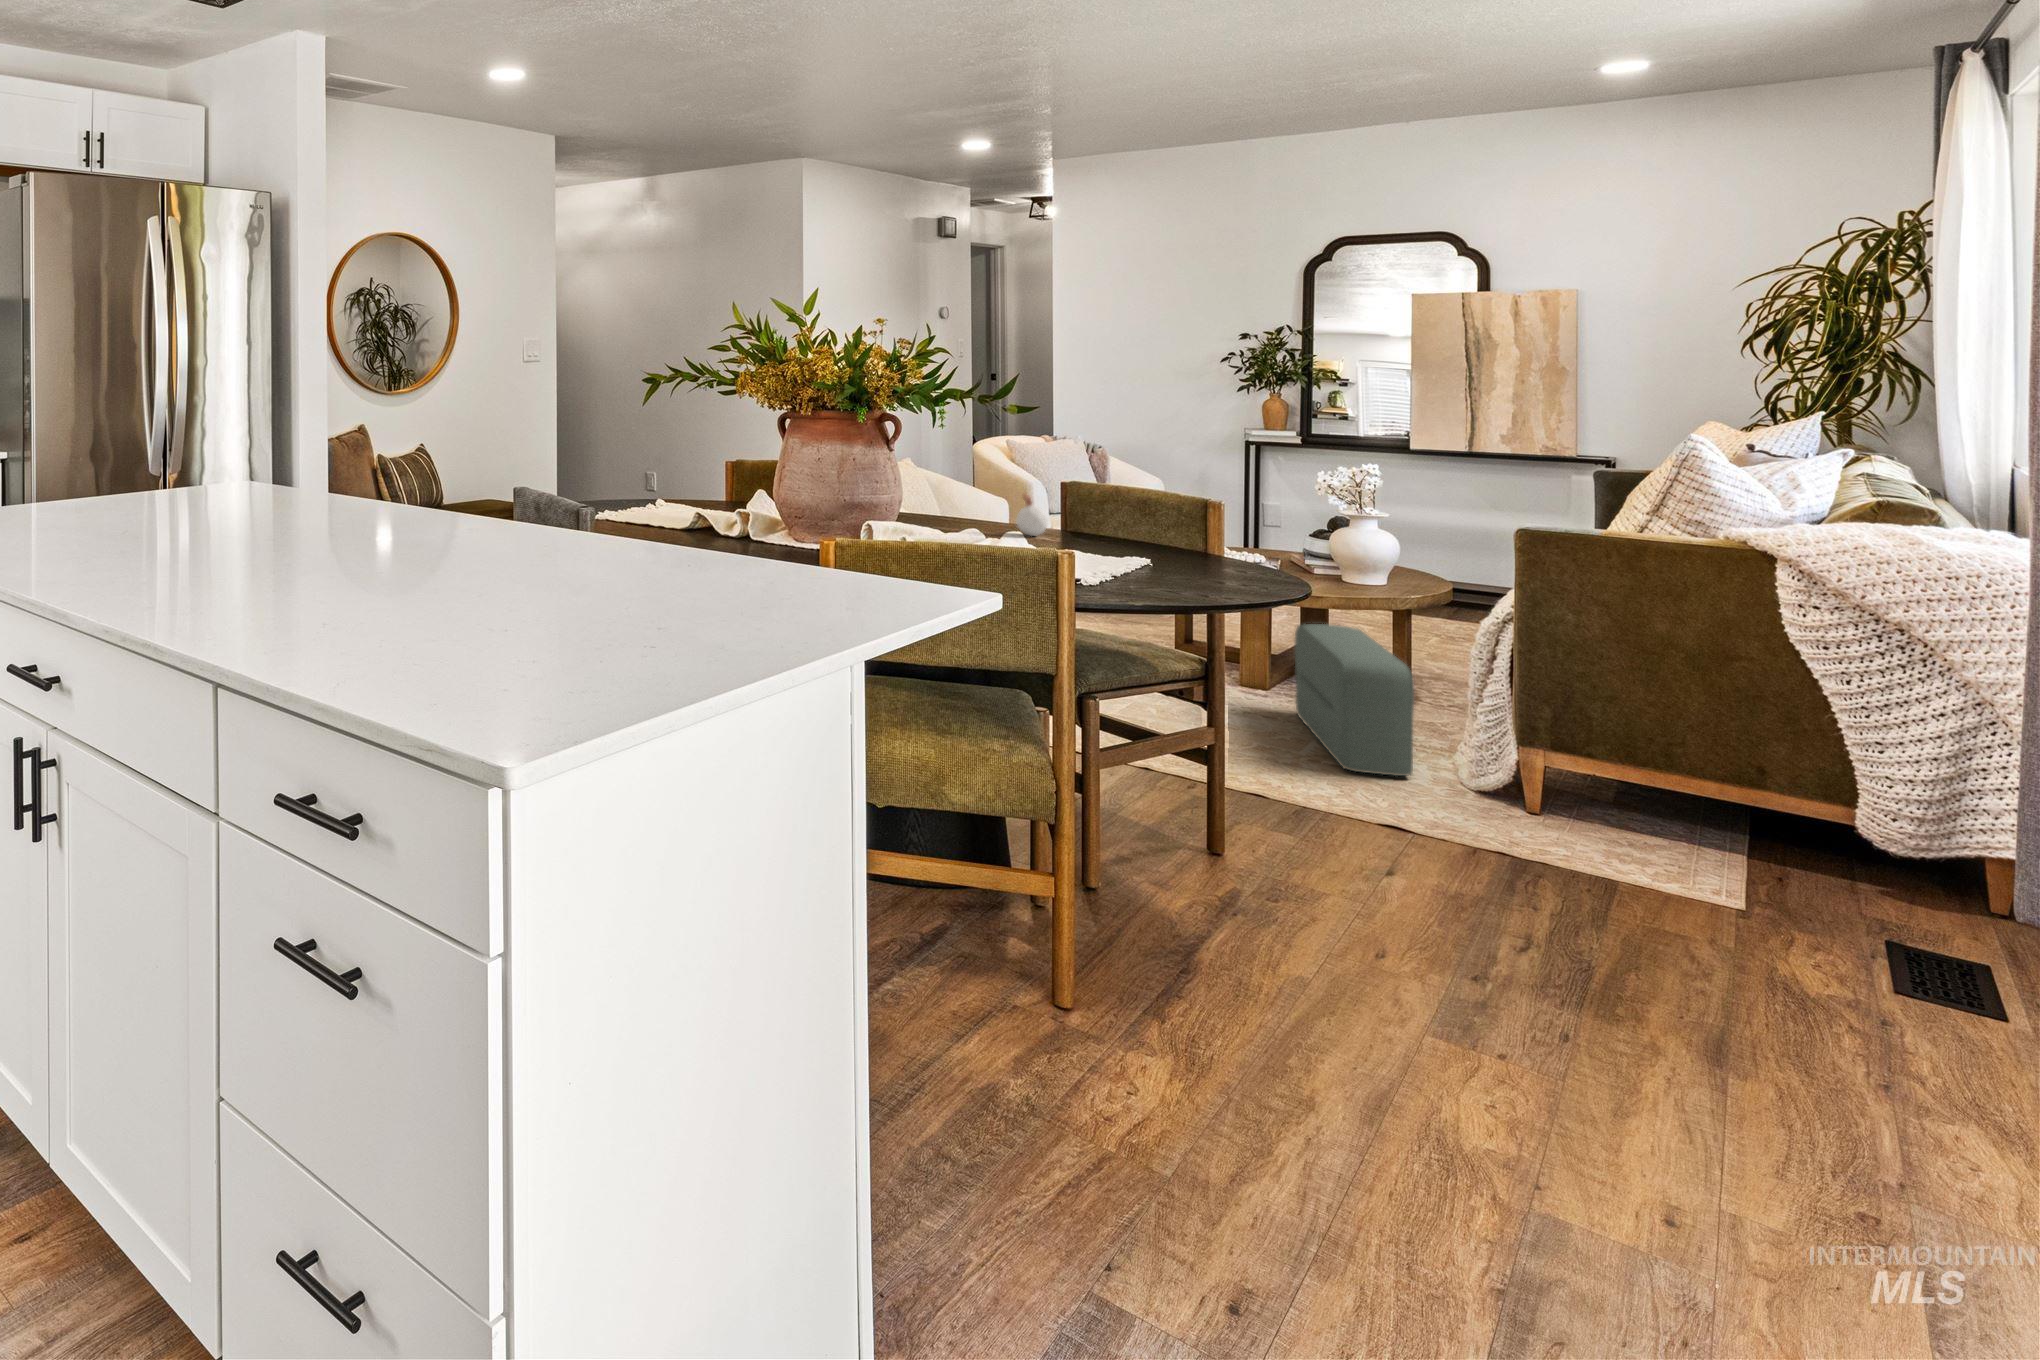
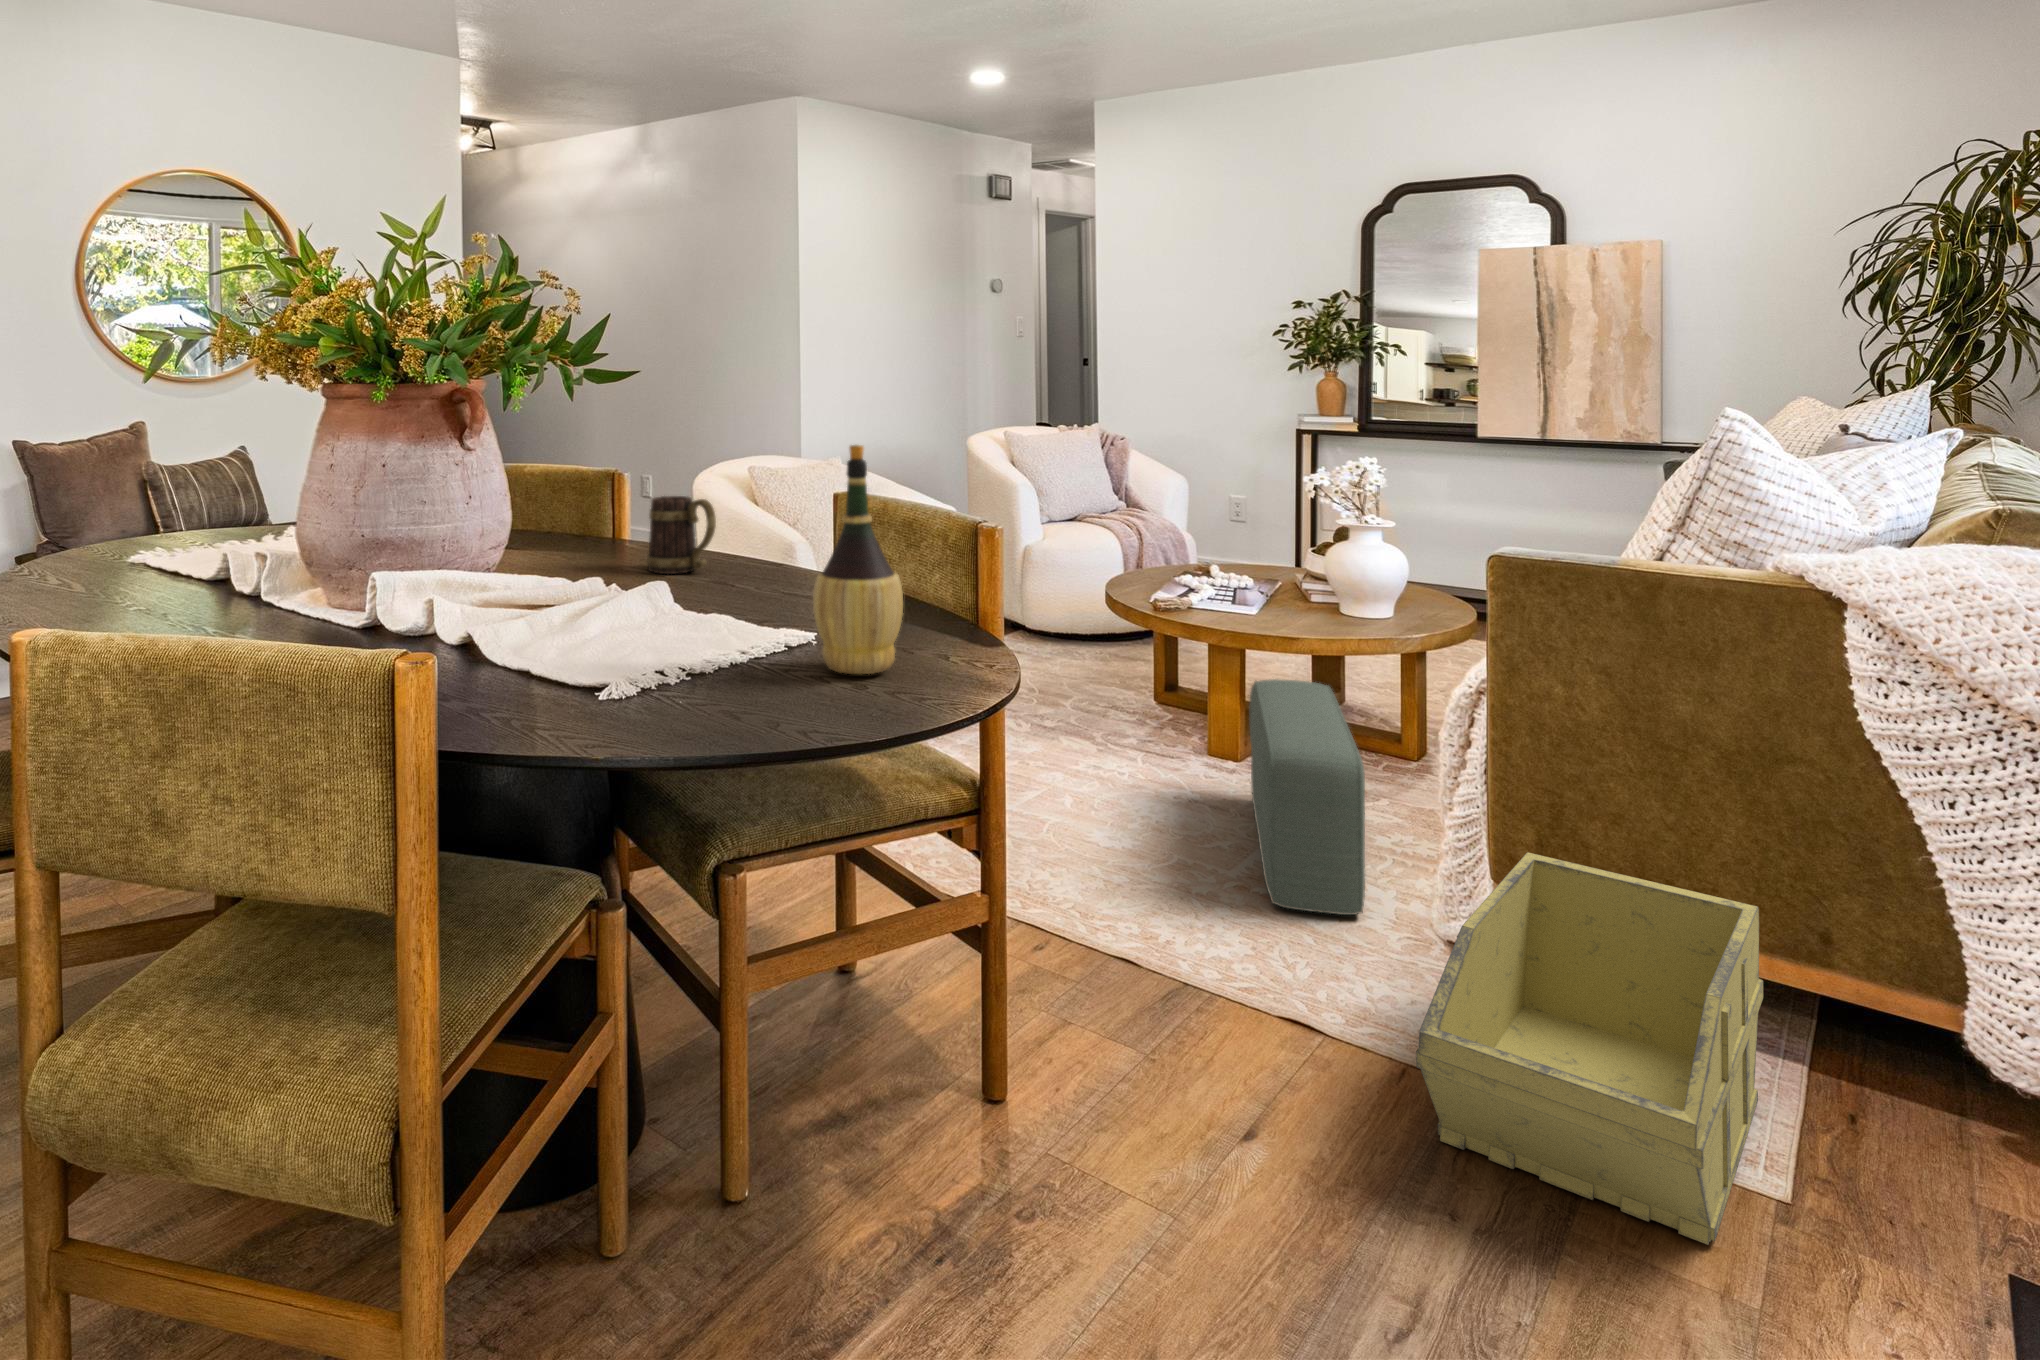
wine bottle: none [1155,447,1214,578] -> present [813,445,903,674]
mug: none [943,479,995,529] -> present [647,496,716,574]
candle: present [1016,493,1048,536] -> none [734,502,780,585]
storage bin: none [1504,723,1719,925] -> present [1416,852,1763,1245]

